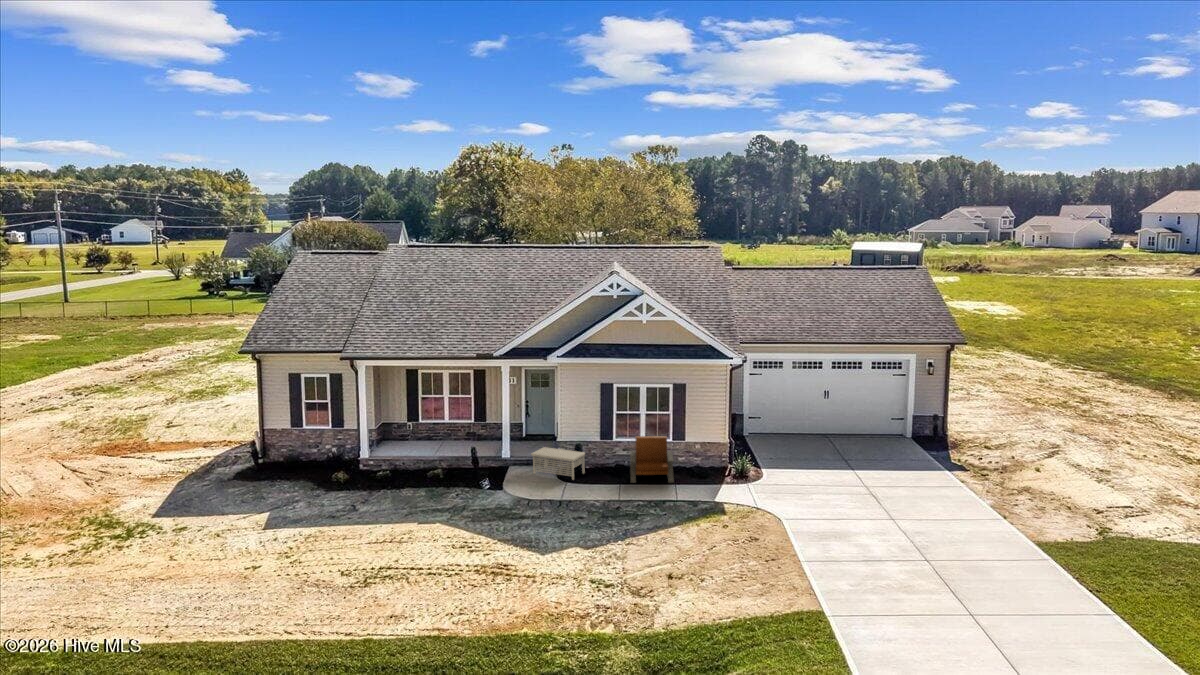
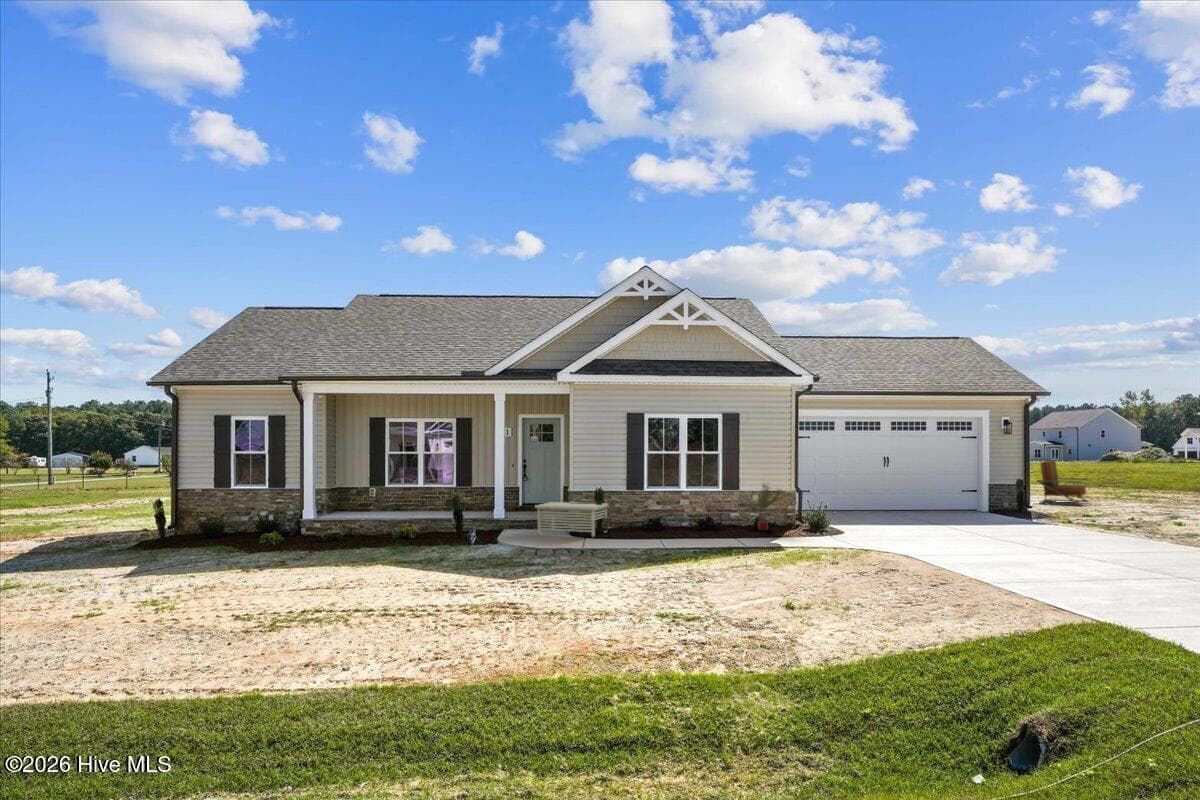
lounge chair: present [630,436,674,483] -> present [1037,461,1088,506]
potted tree: none [686,439,715,475] -> present [745,483,781,531]

